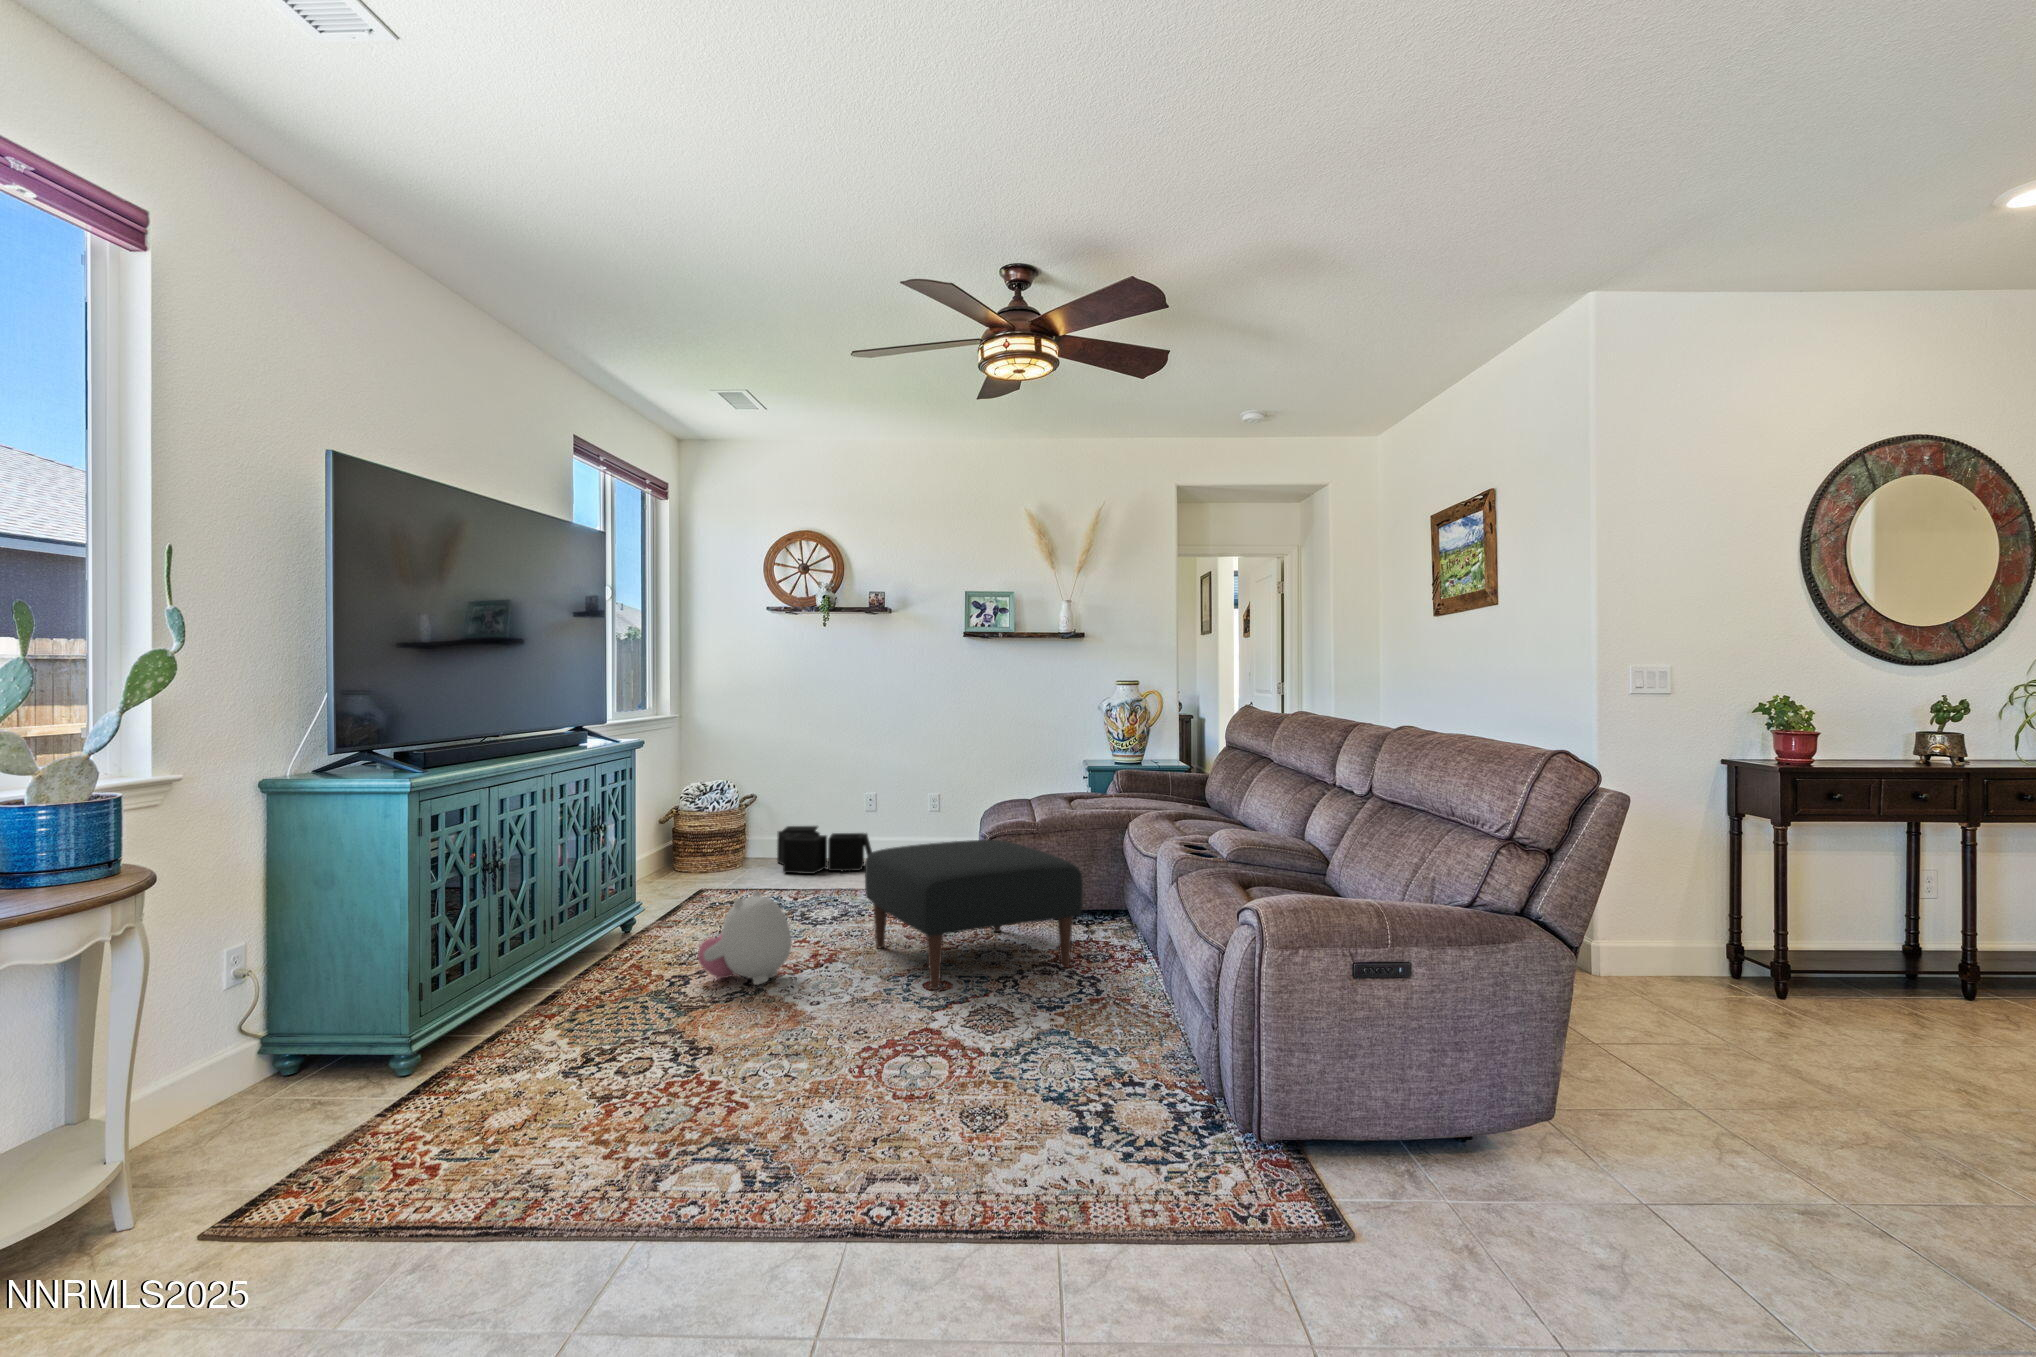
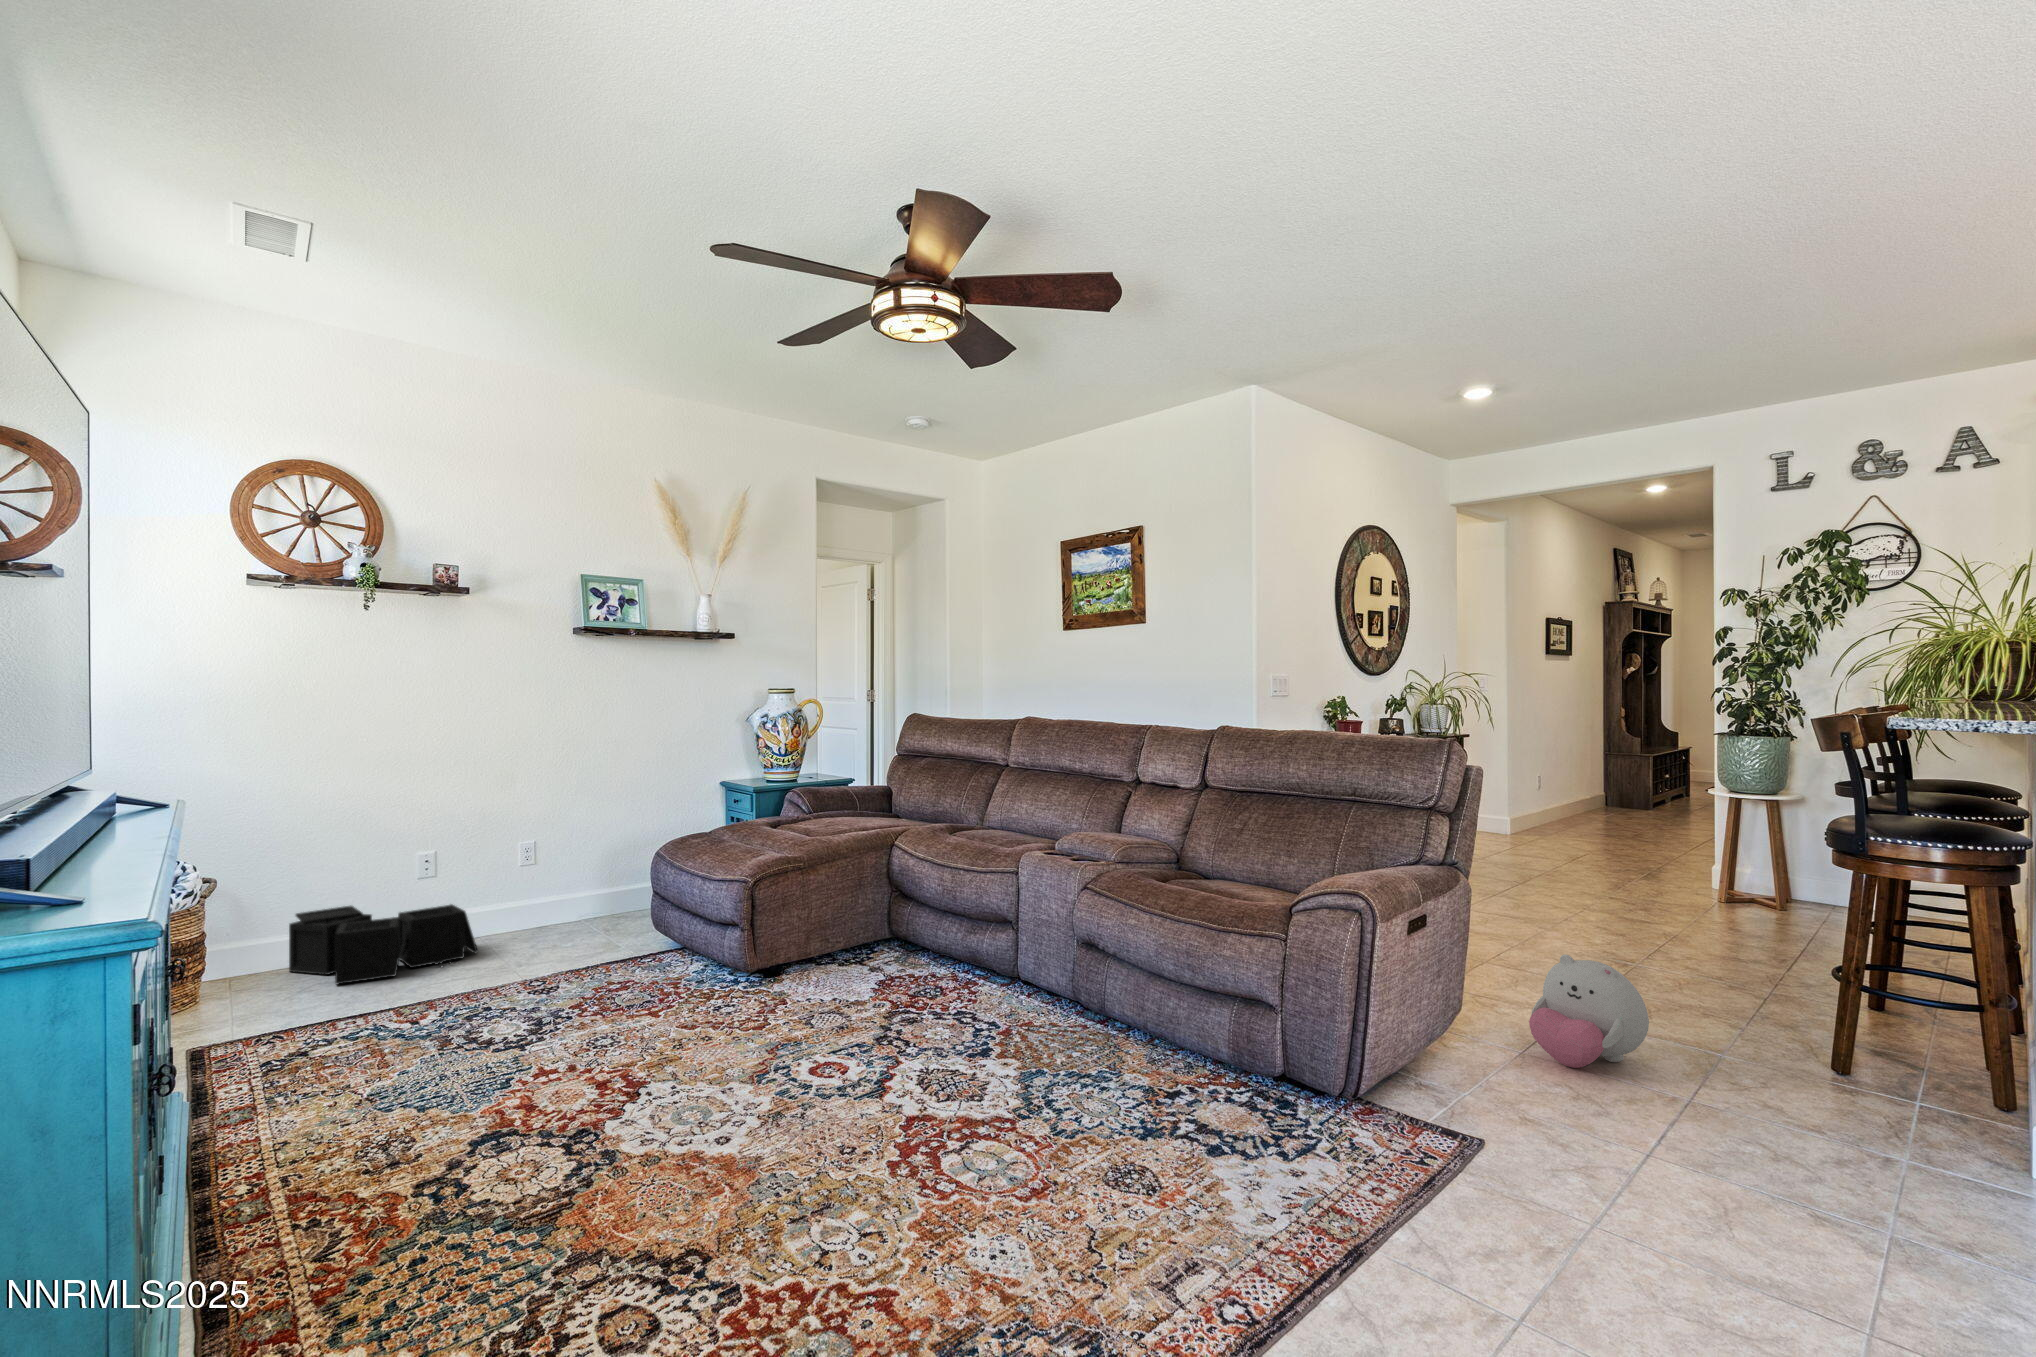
ottoman: present [865,840,1083,990] -> none [667,886,947,1077]
plush toy: present [698,891,792,985] -> present [1529,955,1649,1068]

